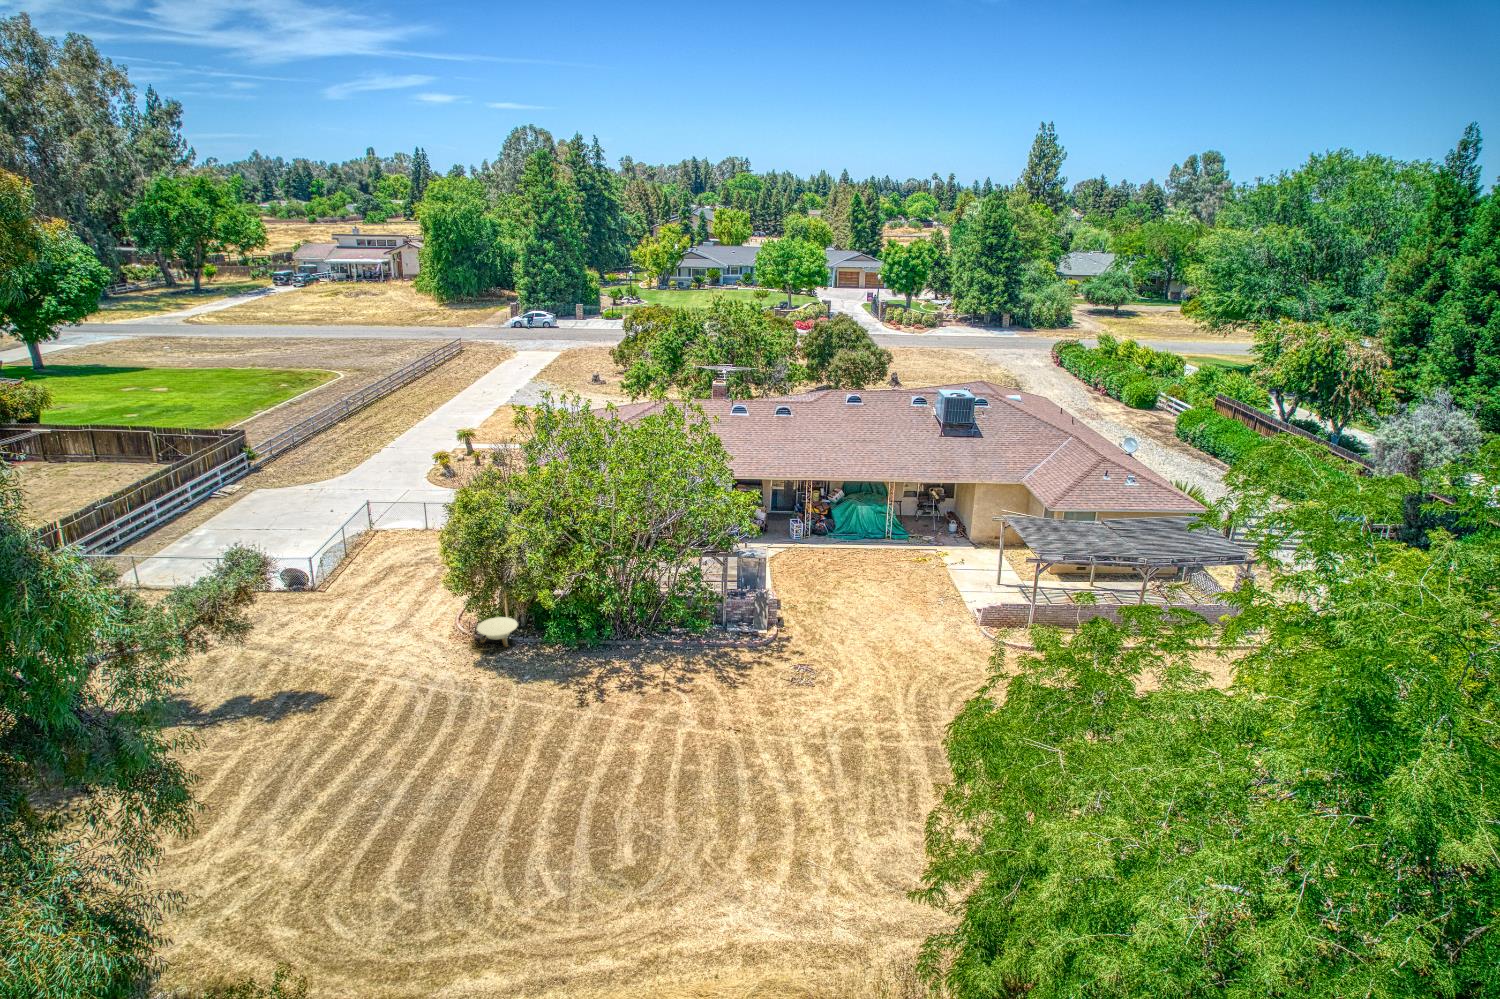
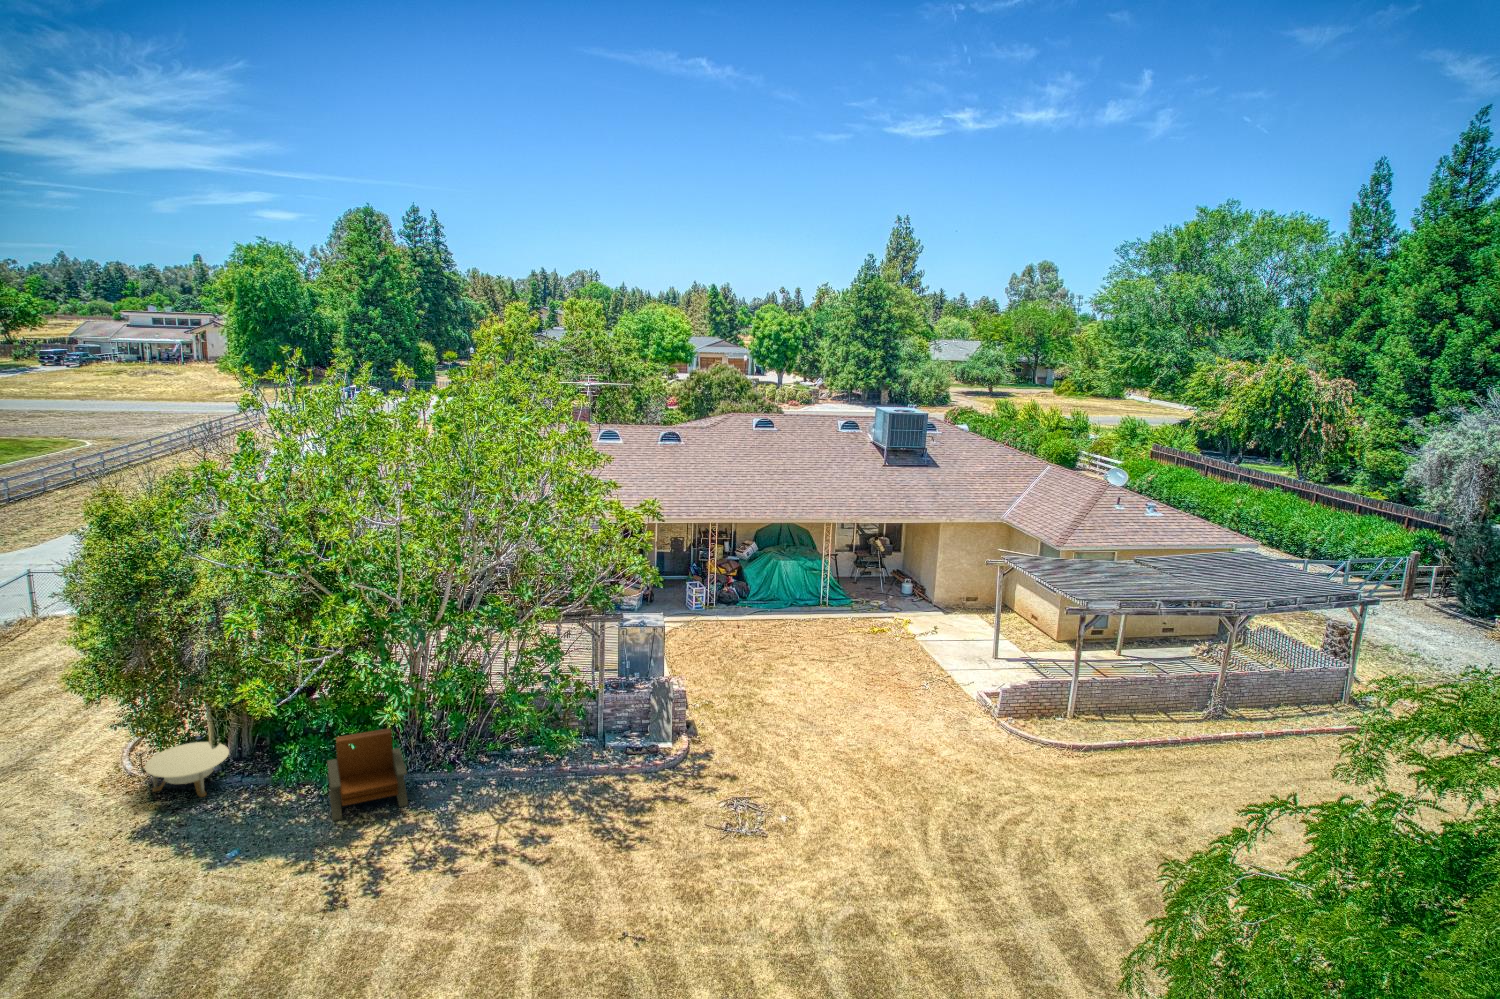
lounge chair: none [571,615,615,664] -> present [327,728,408,821]

